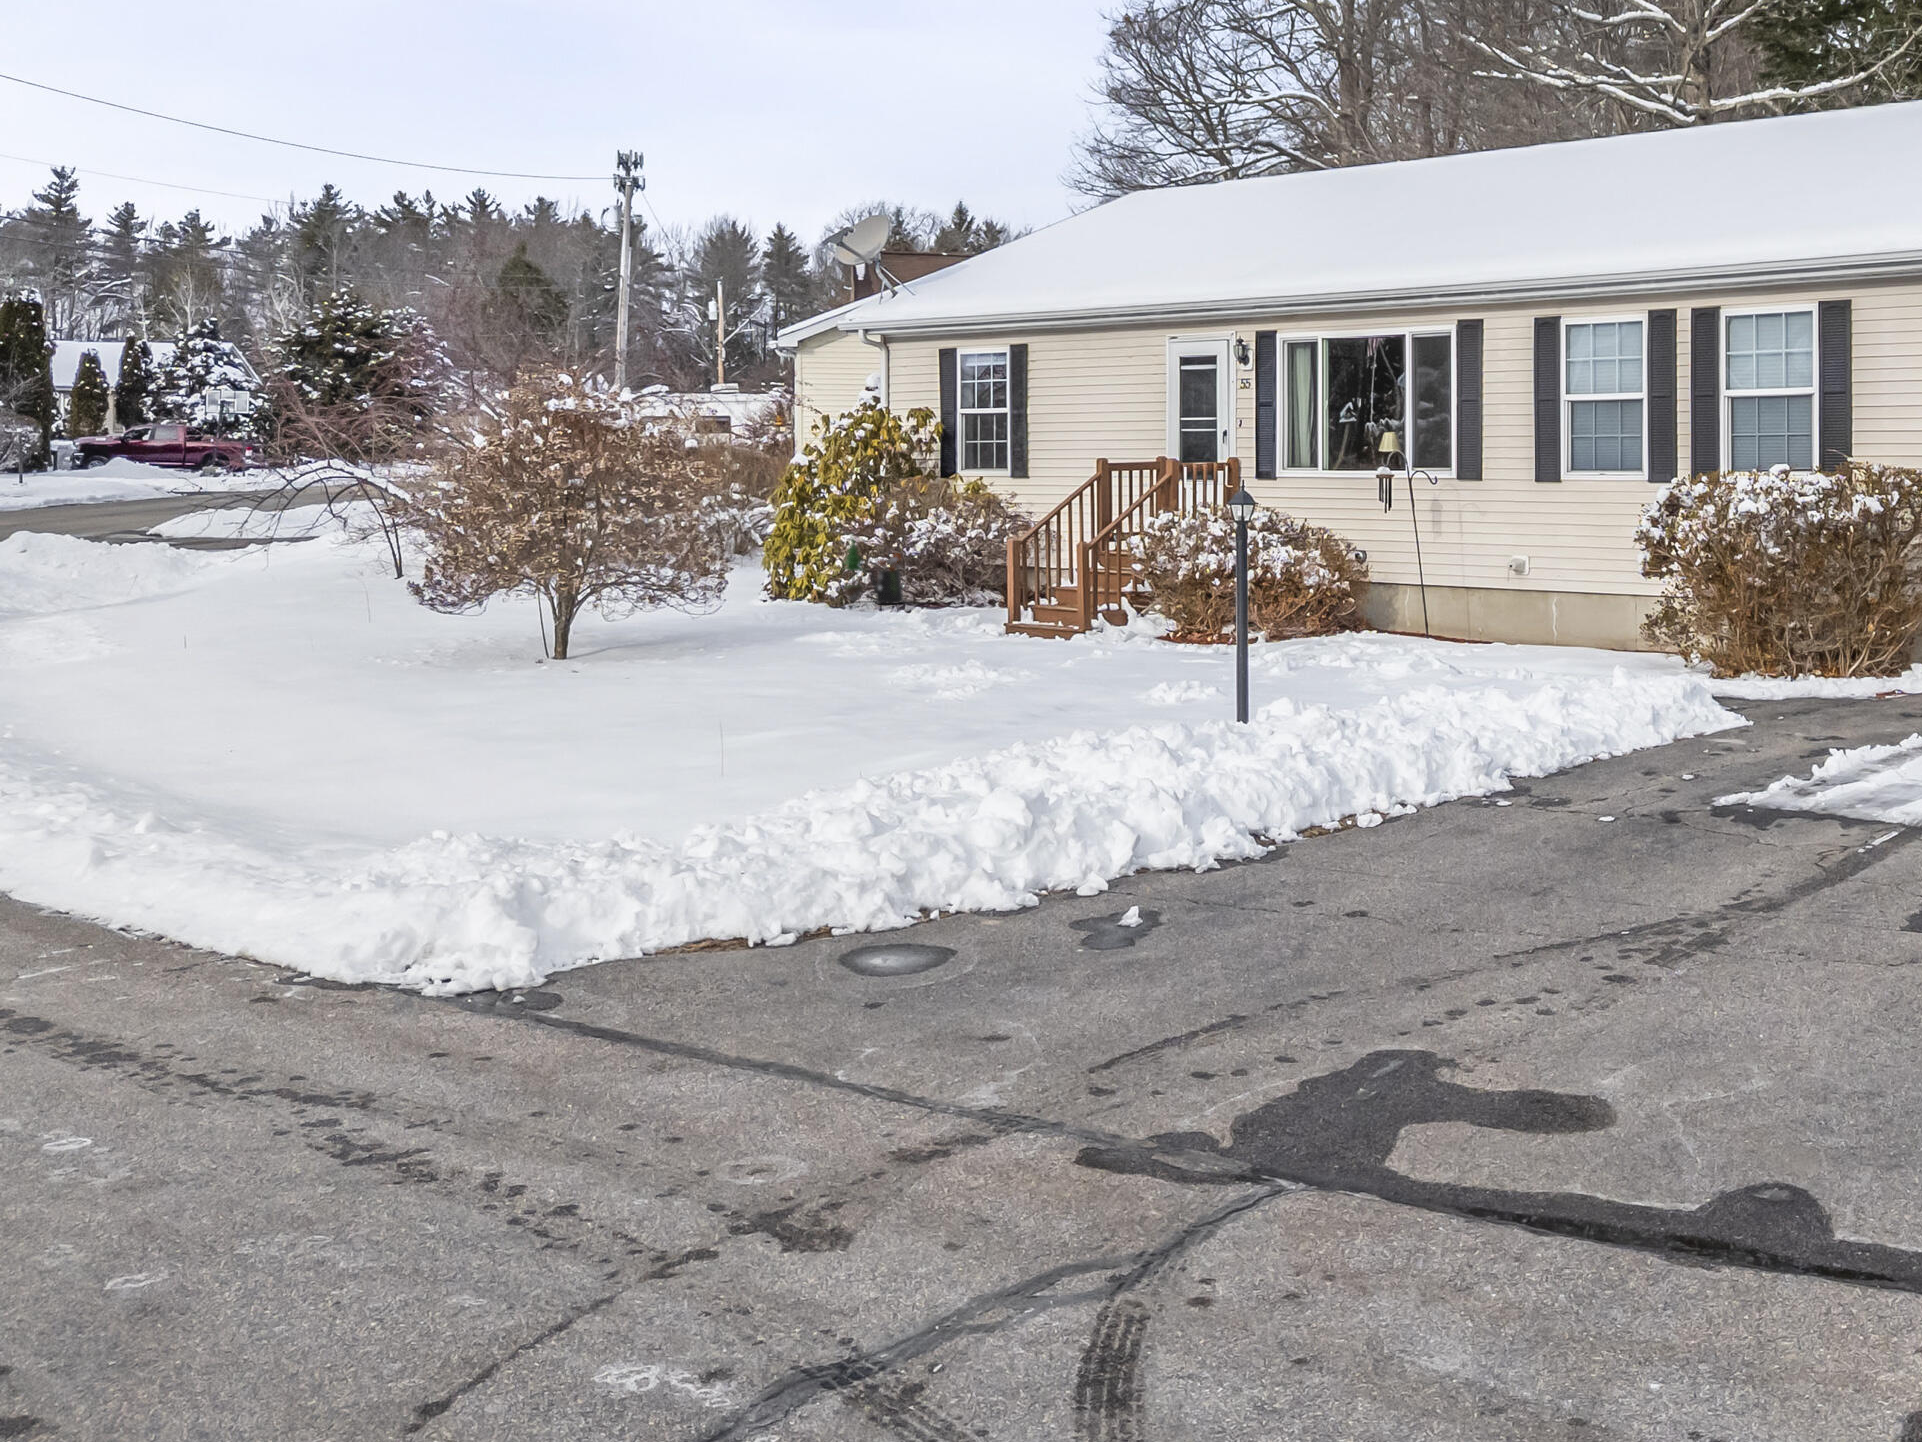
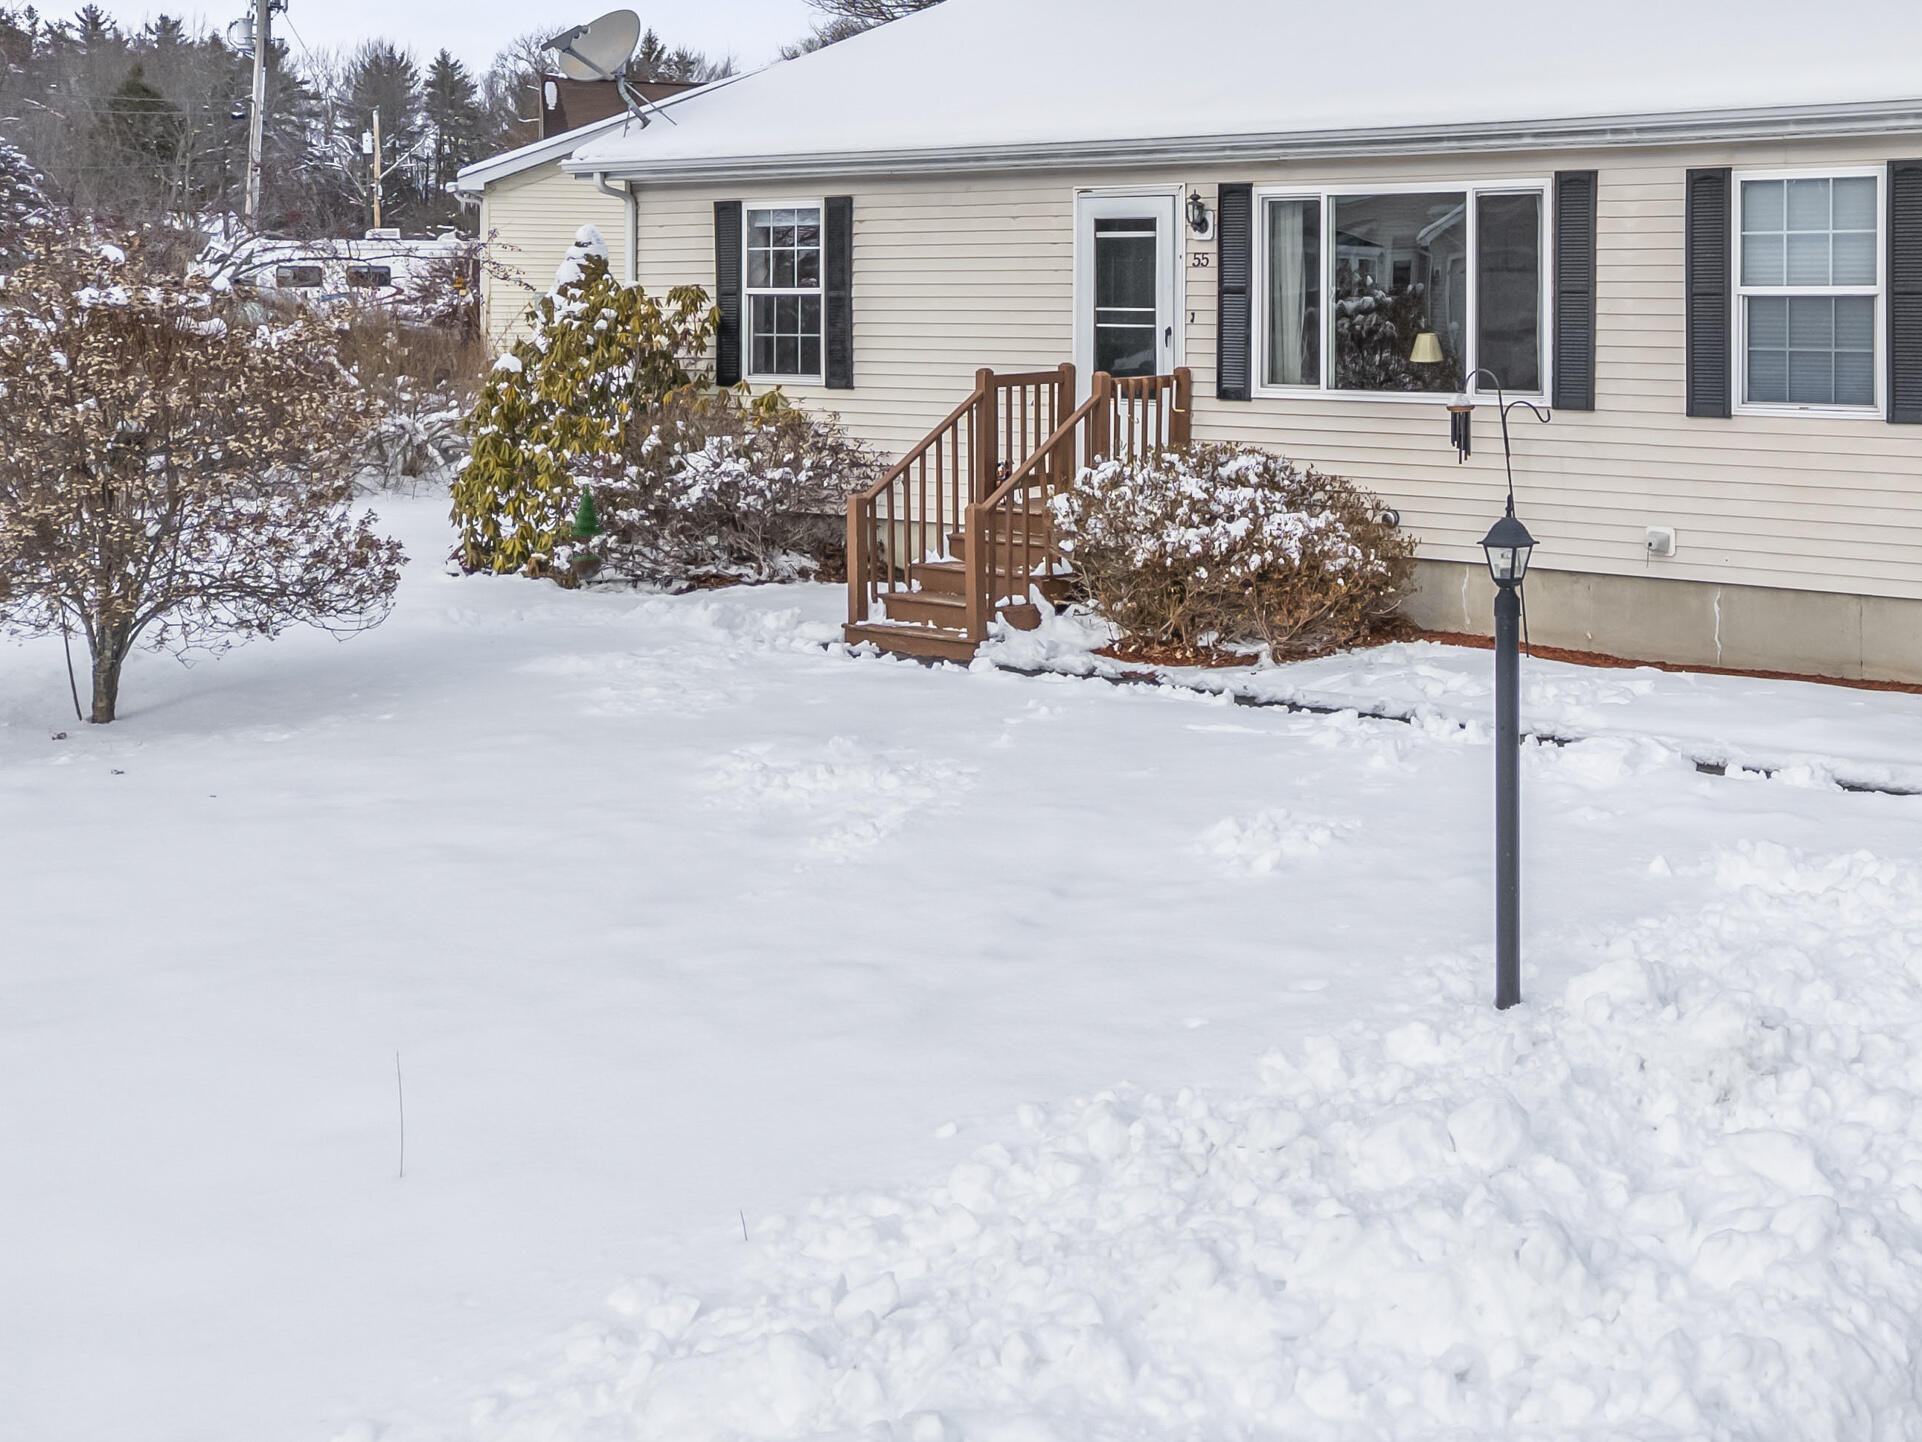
watering can: present [870,554,904,604] -> none [614,508,672,588]

